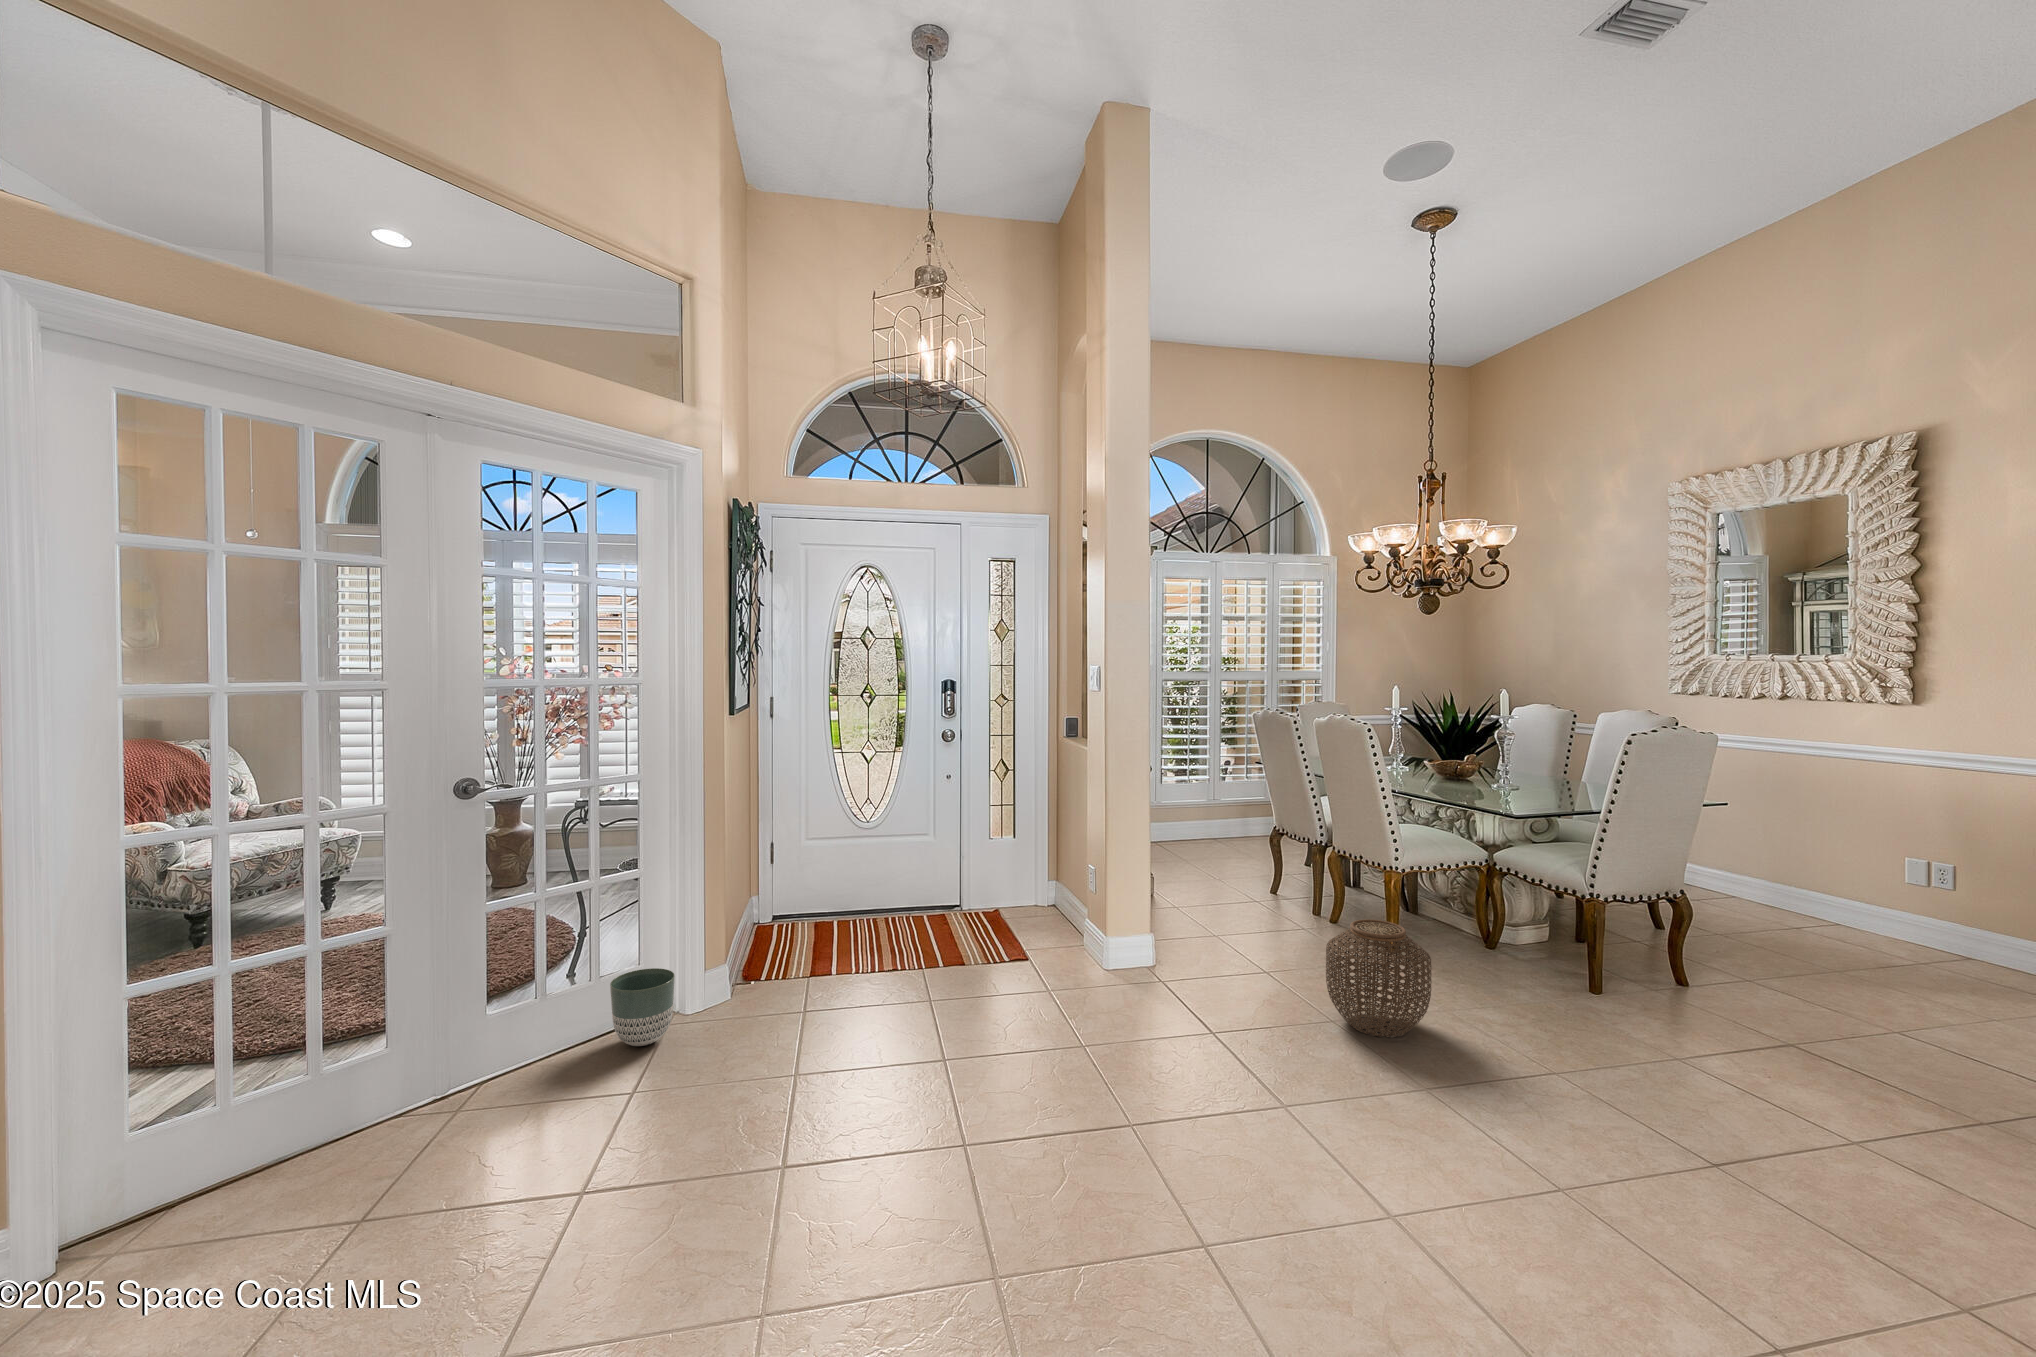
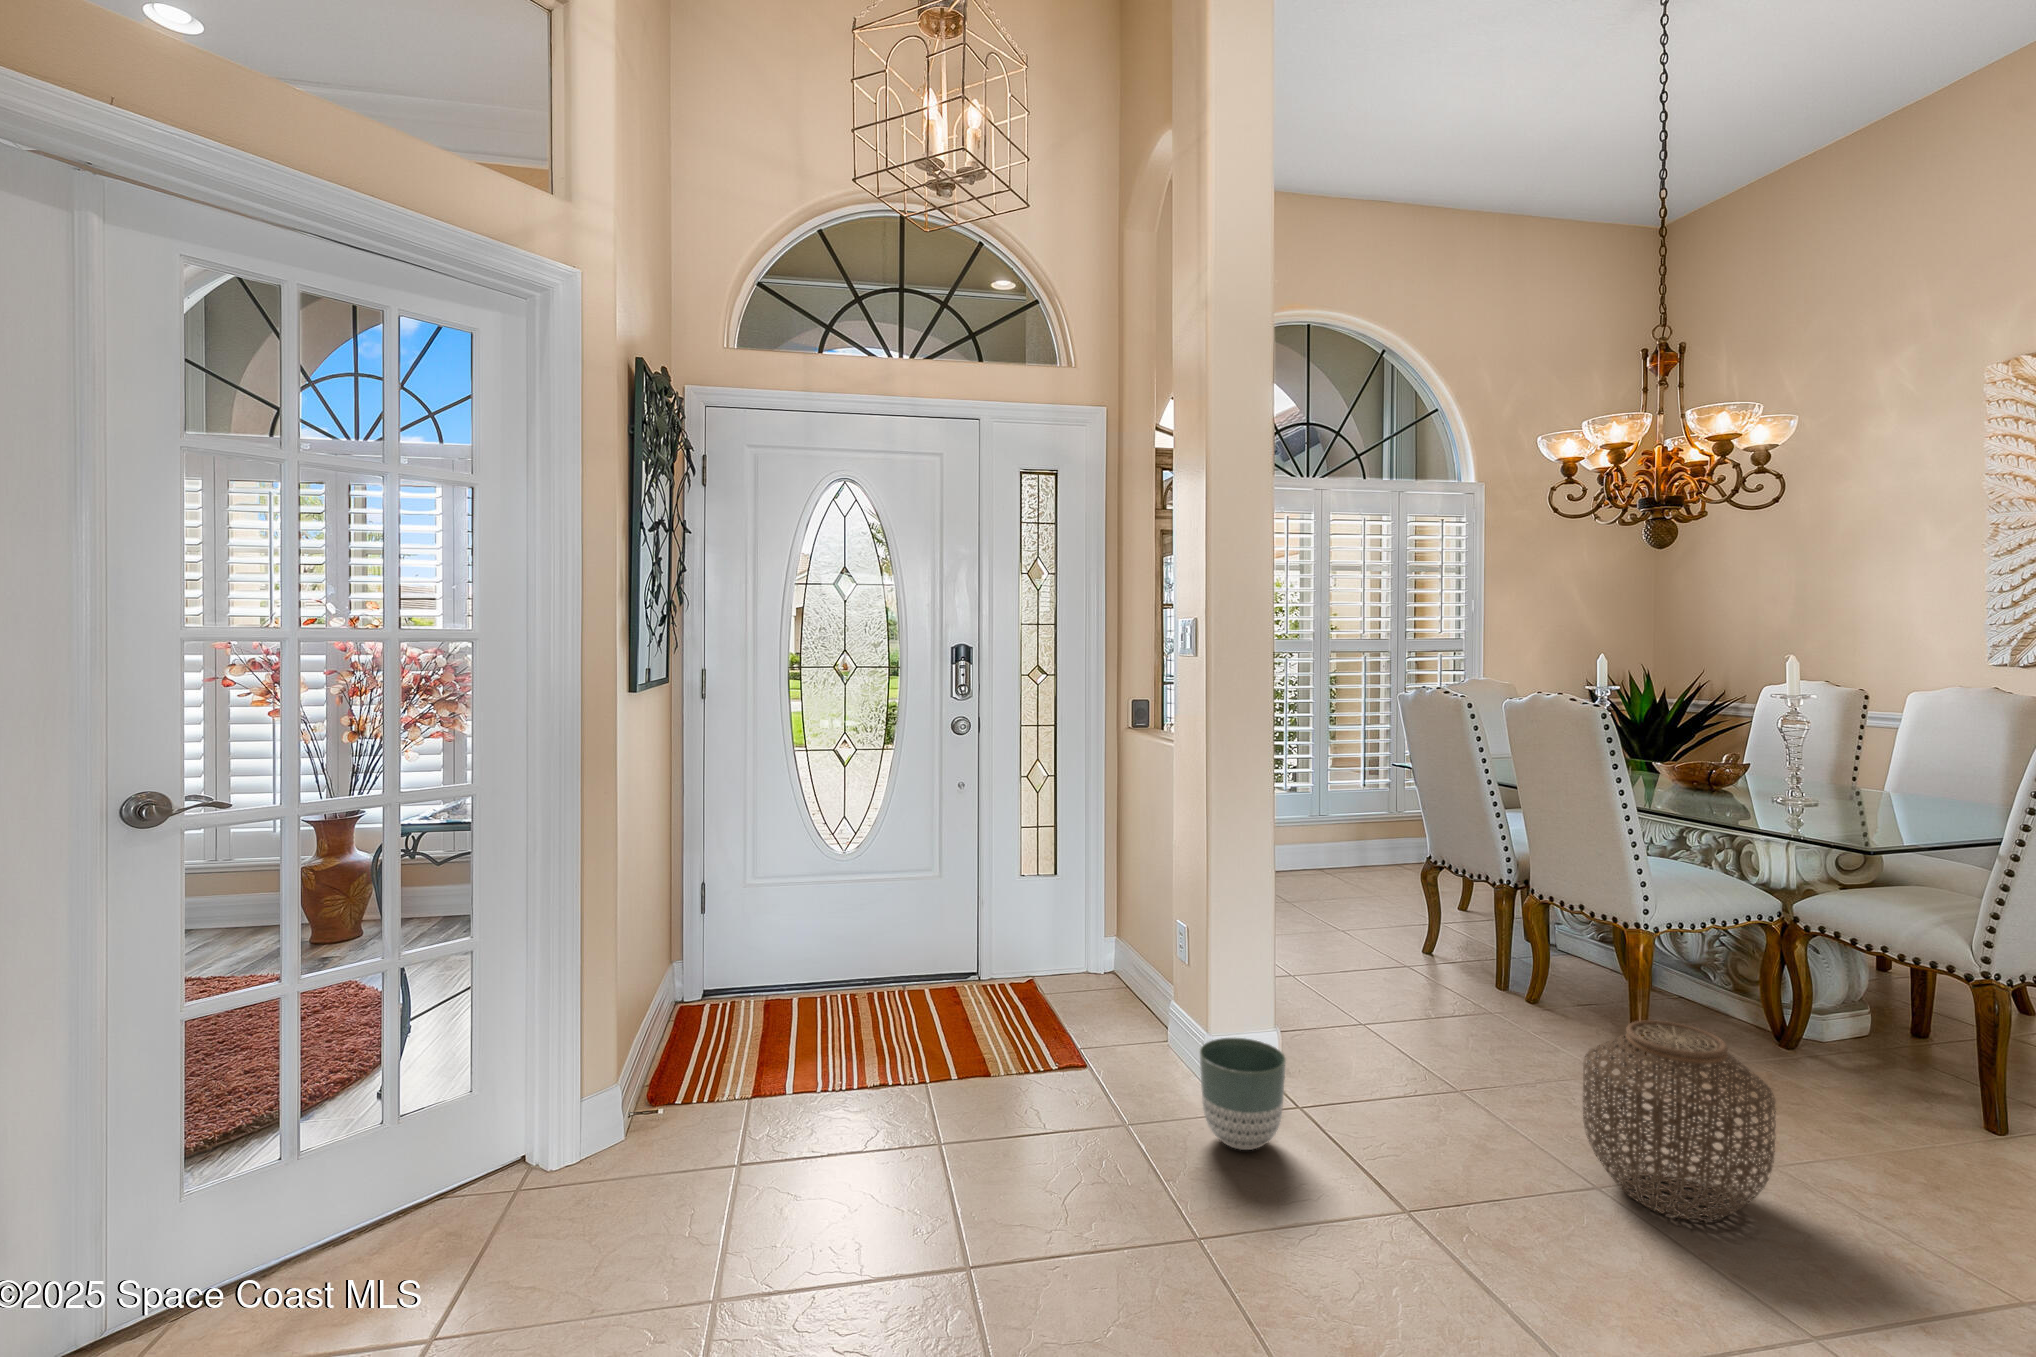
planter: present [610,968,675,1046] -> present [1200,1038,1286,1150]

